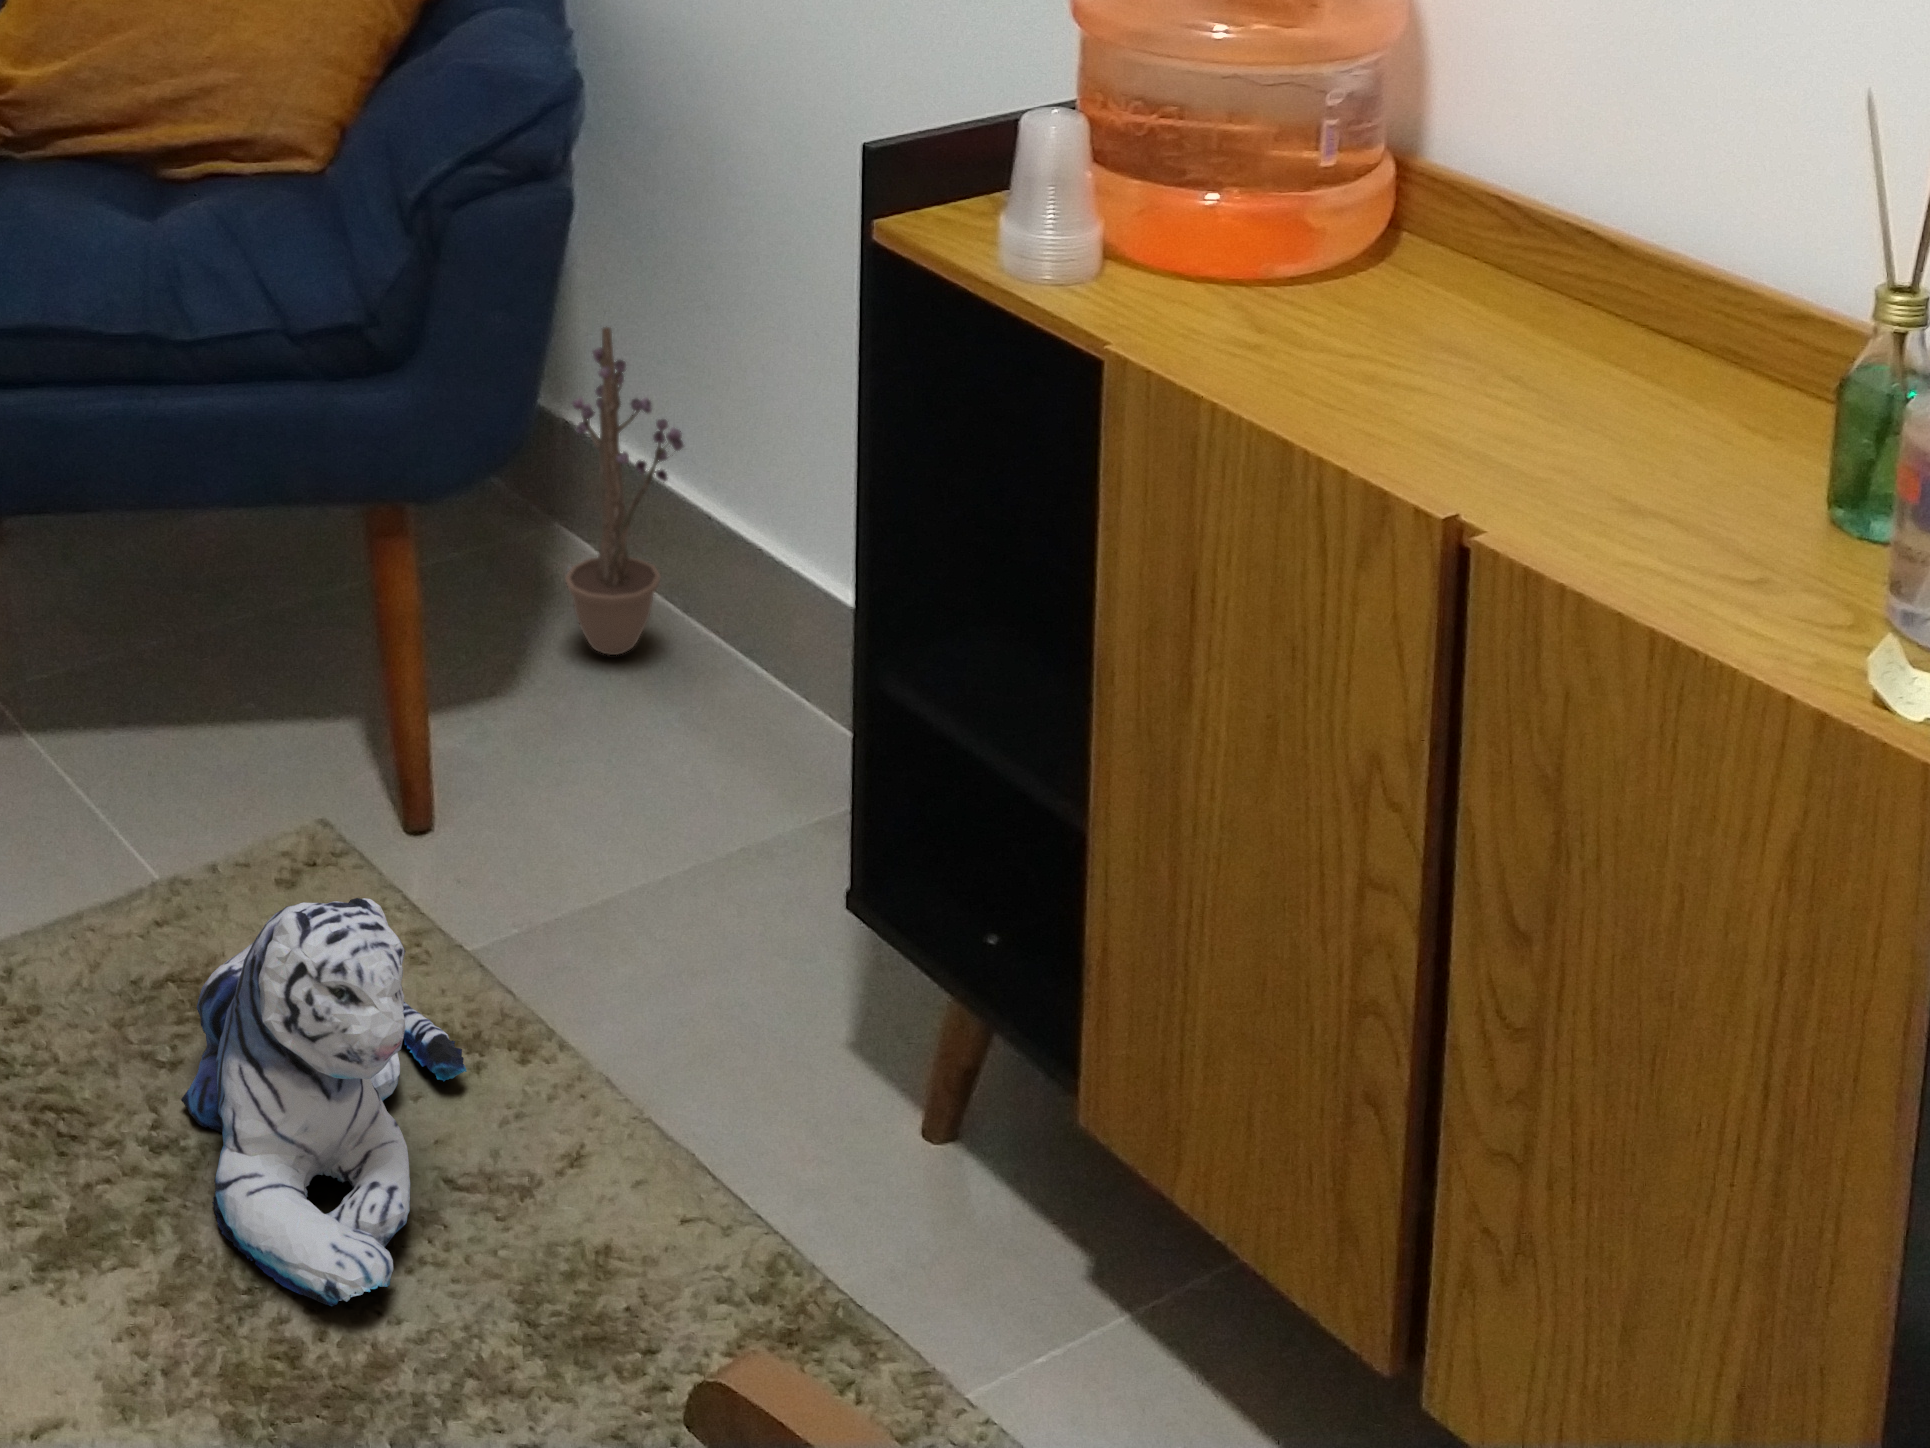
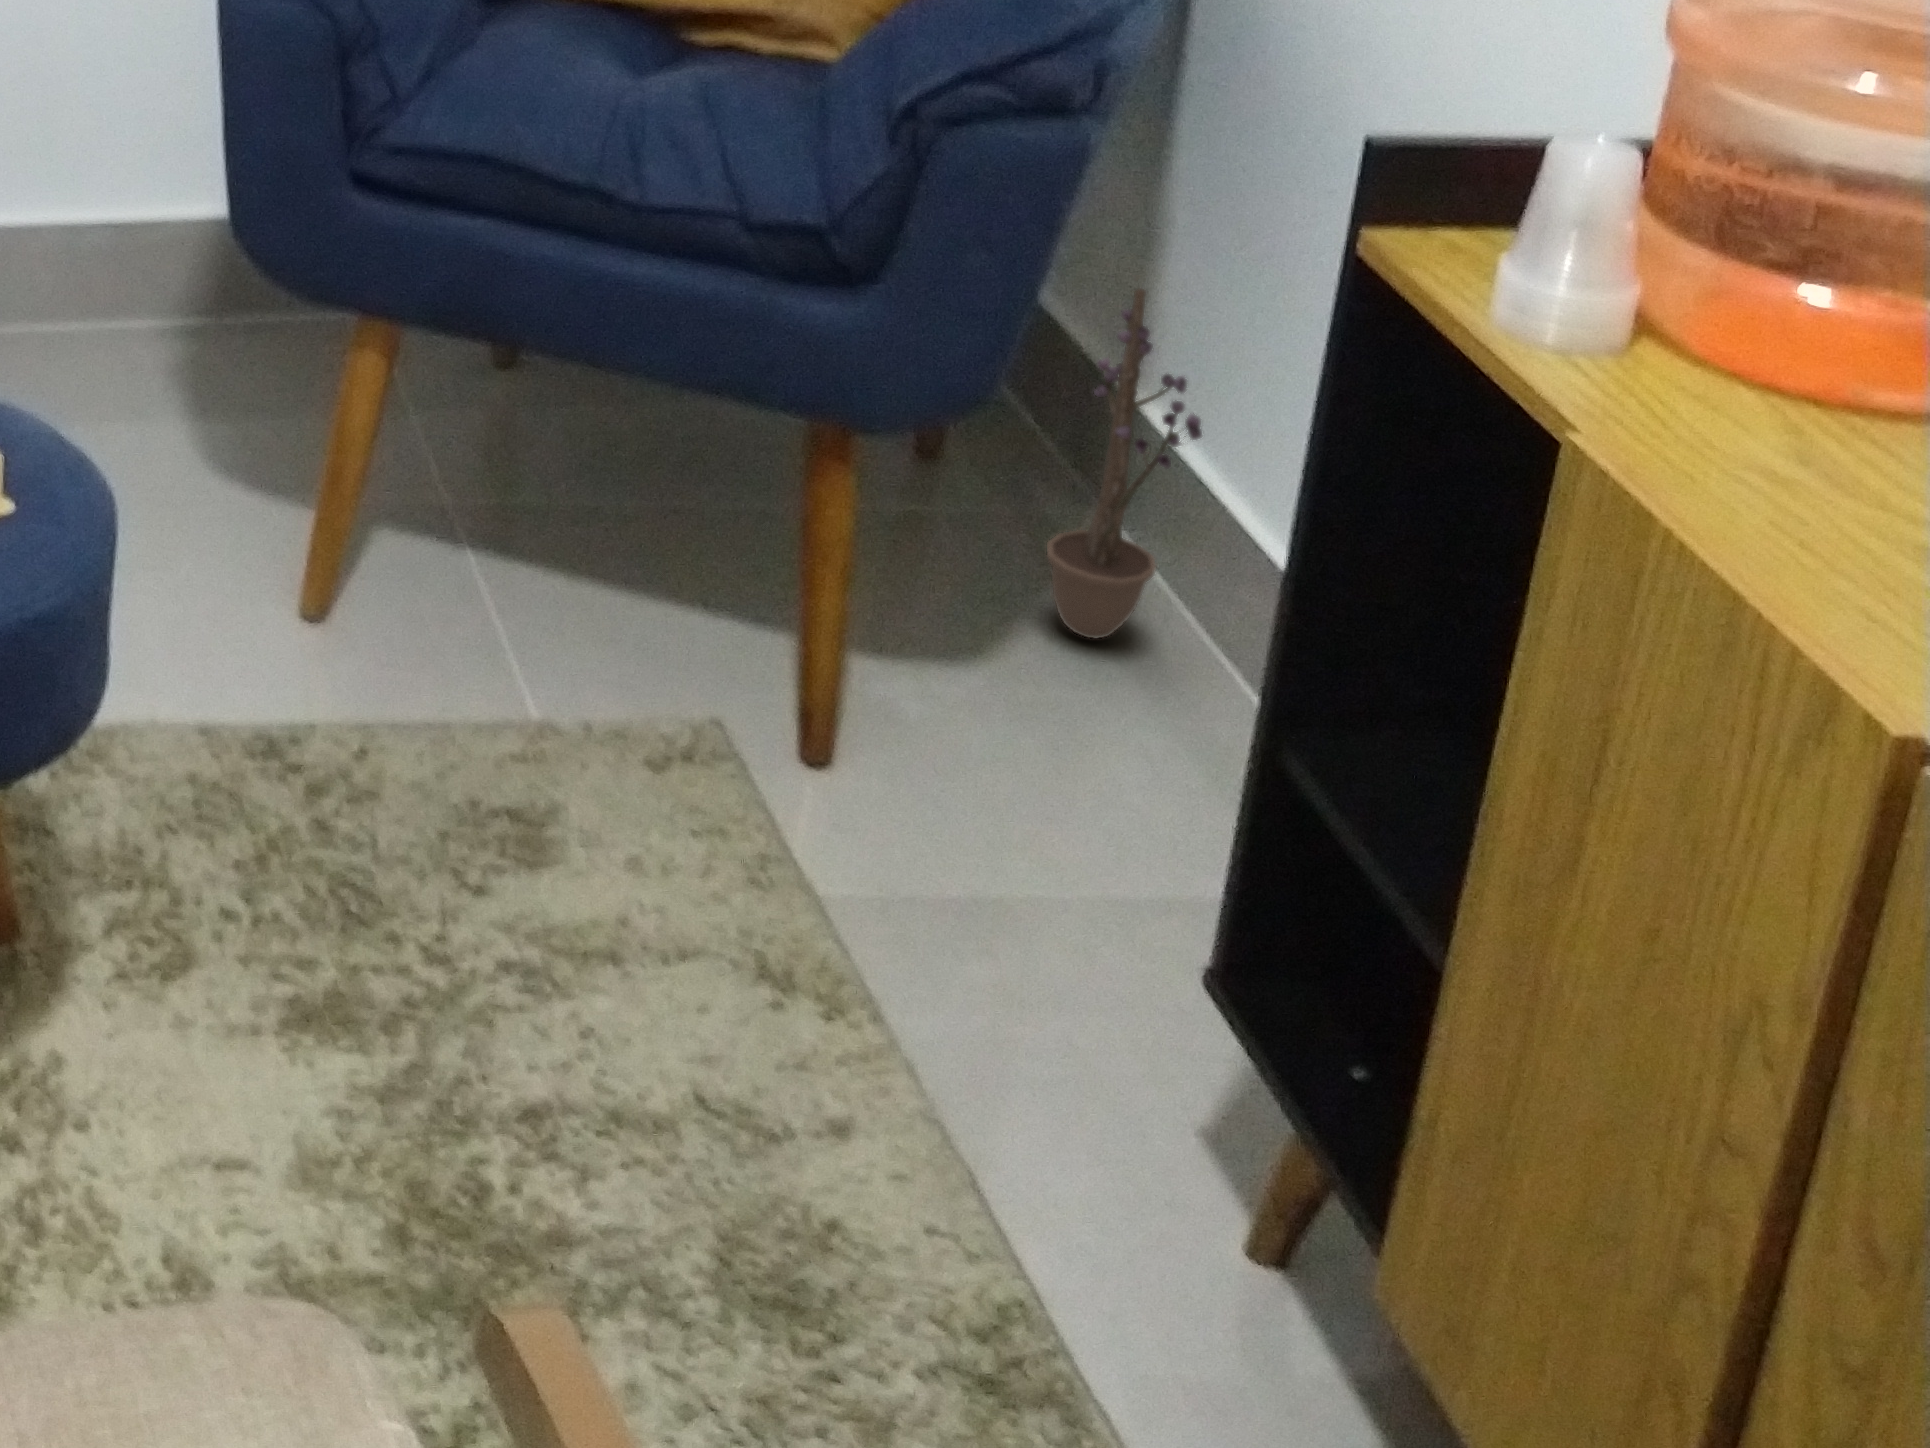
plush toy: present [181,898,466,1306] -> none [457,774,754,1170]

